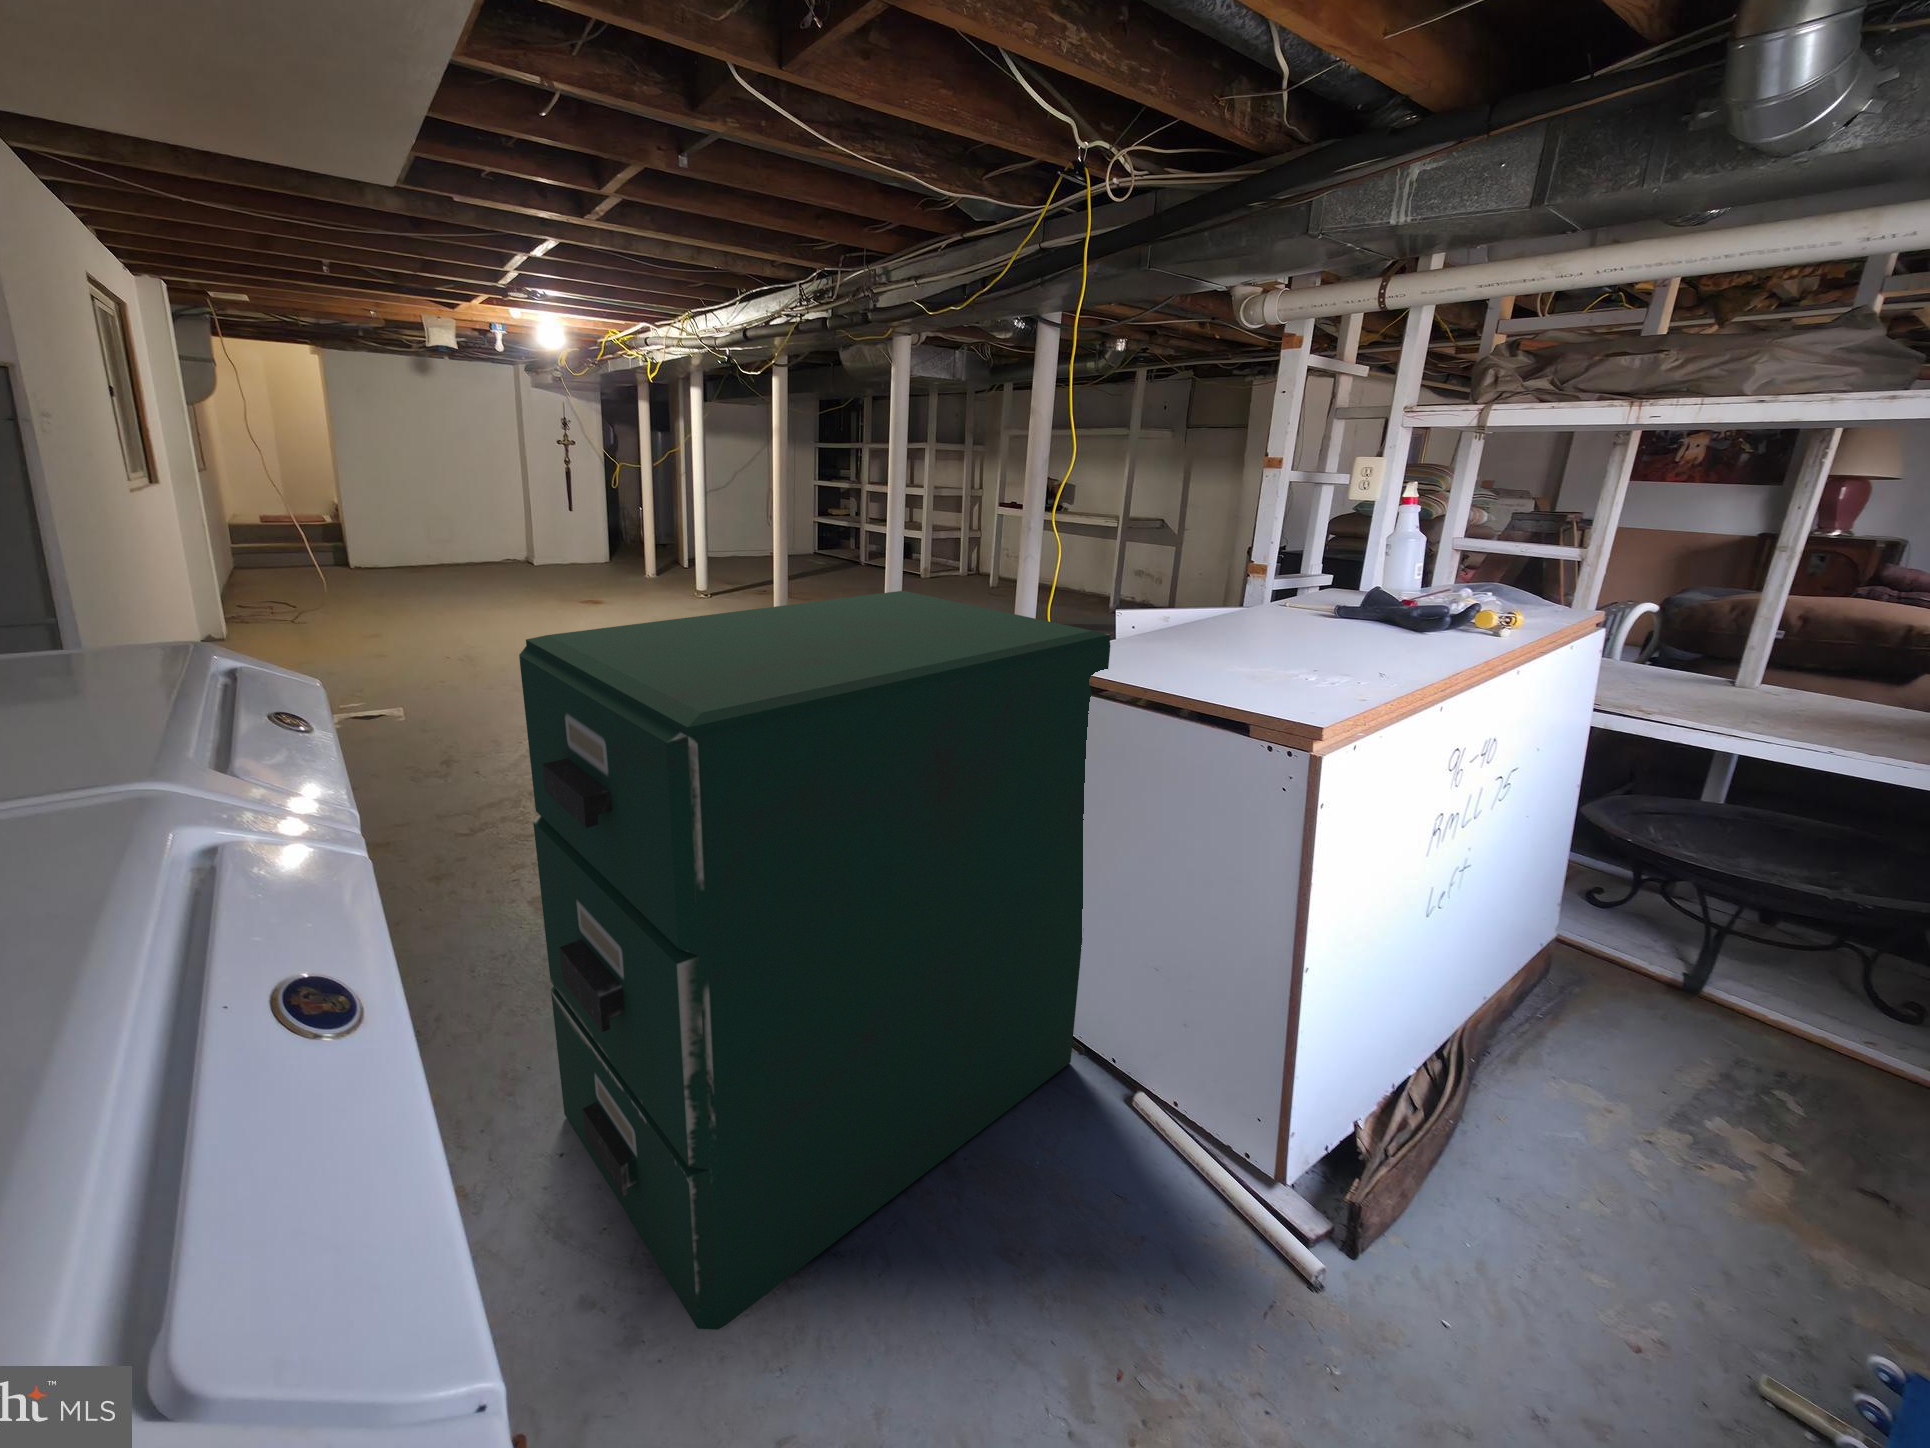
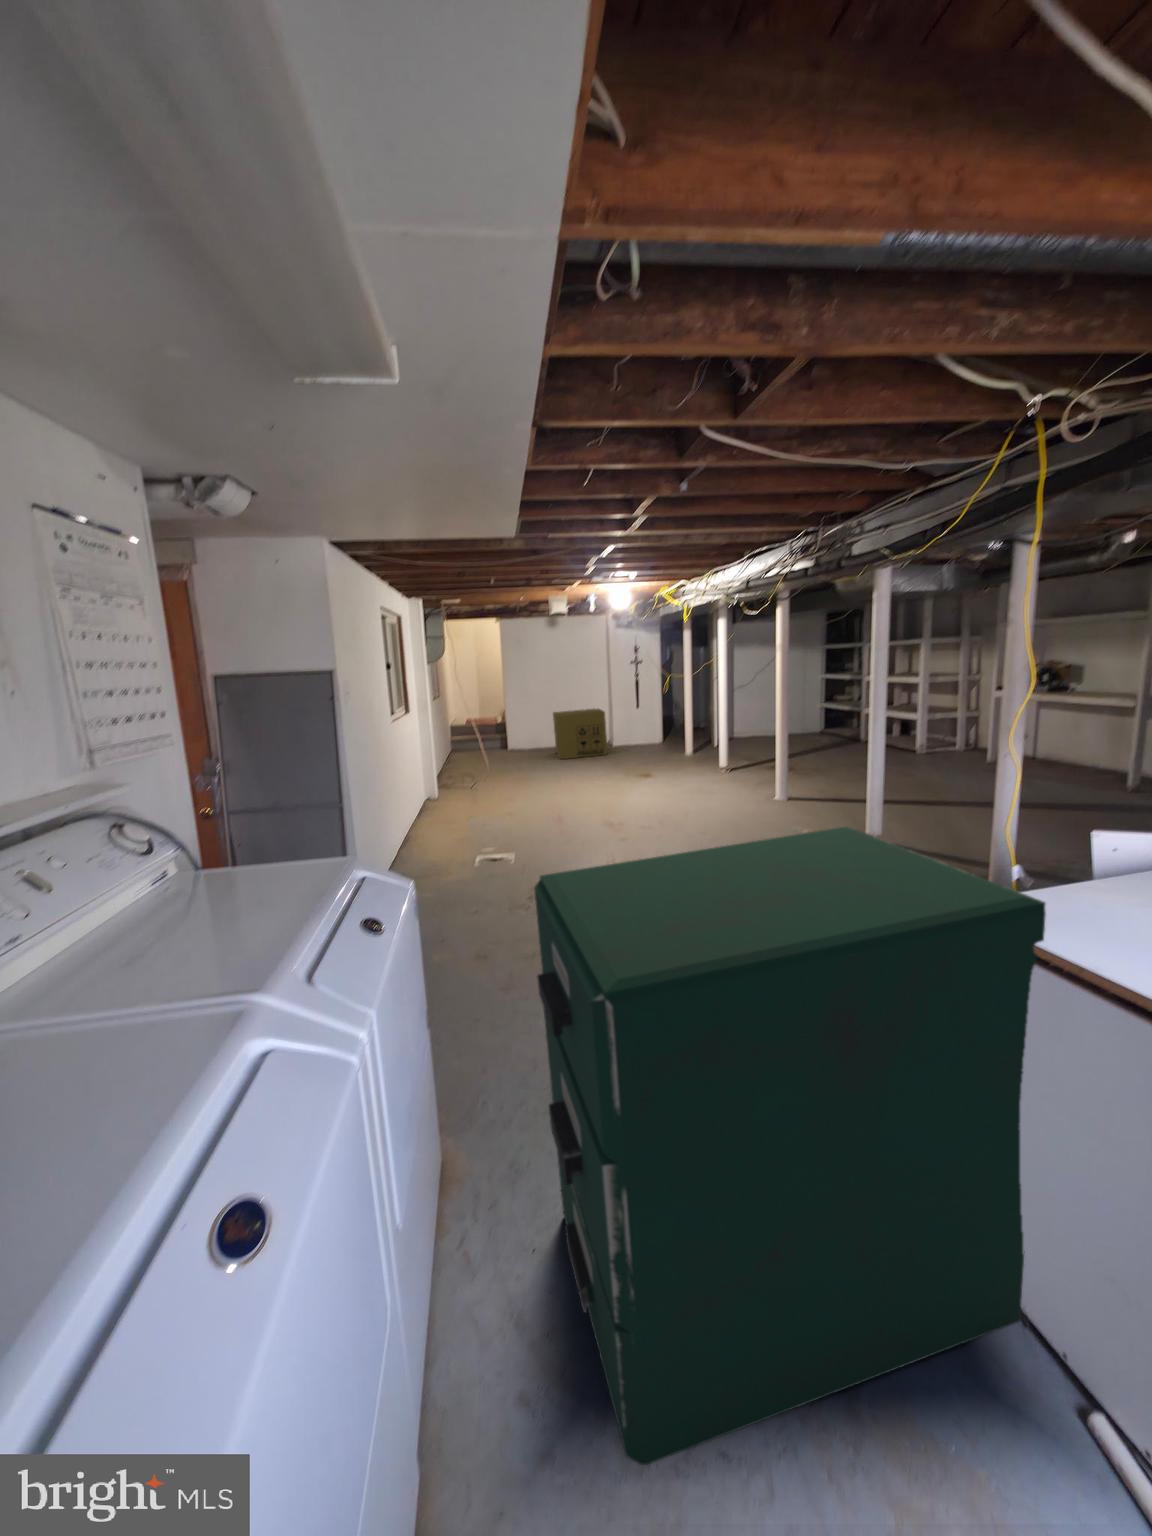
cardboard box: none [435,505,530,577] -> present [553,709,608,759]

